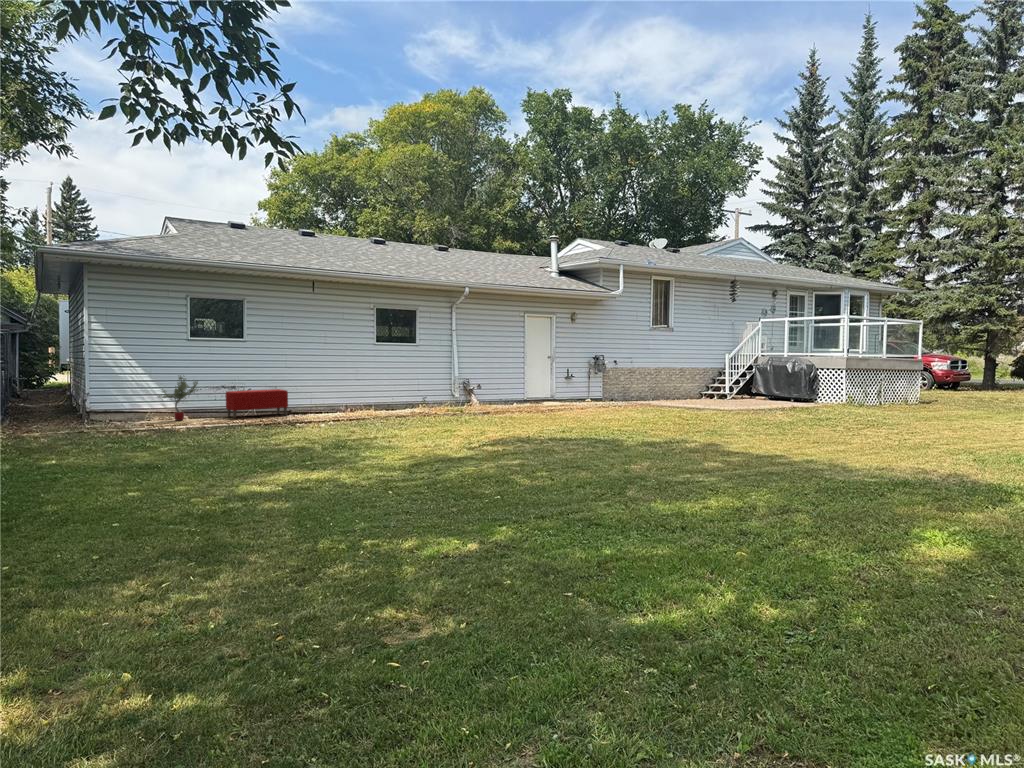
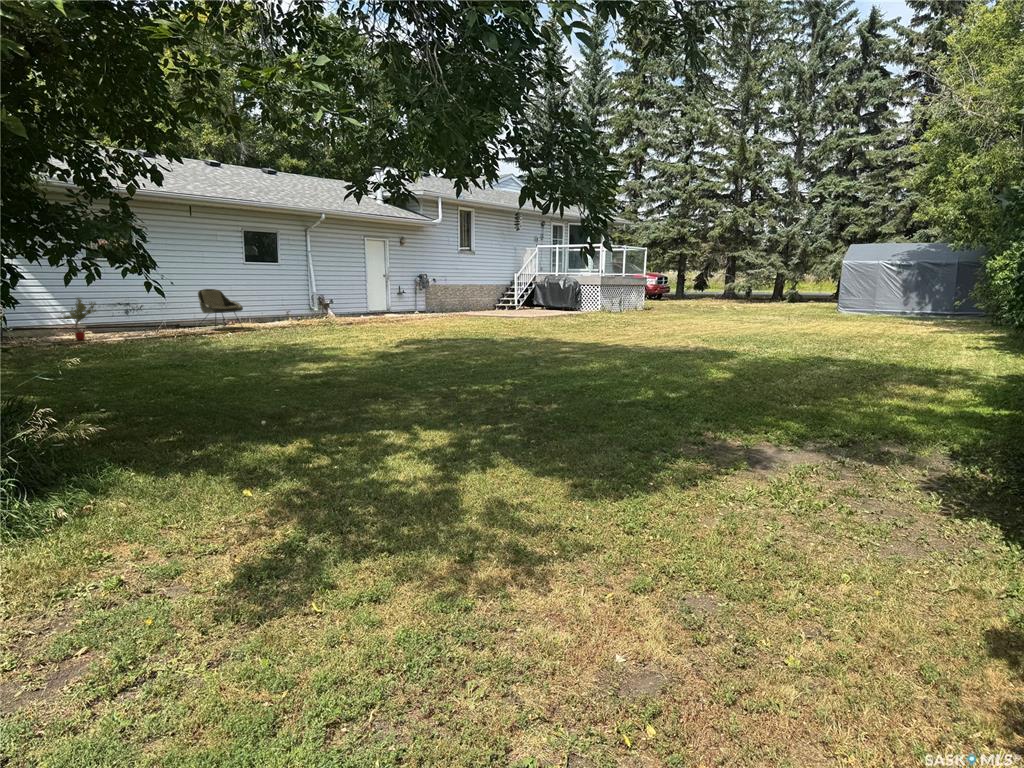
lounge chair: none [315,369,360,415] -> present [198,289,243,330]
bench: present [225,389,288,419] -> none [117,308,179,337]

